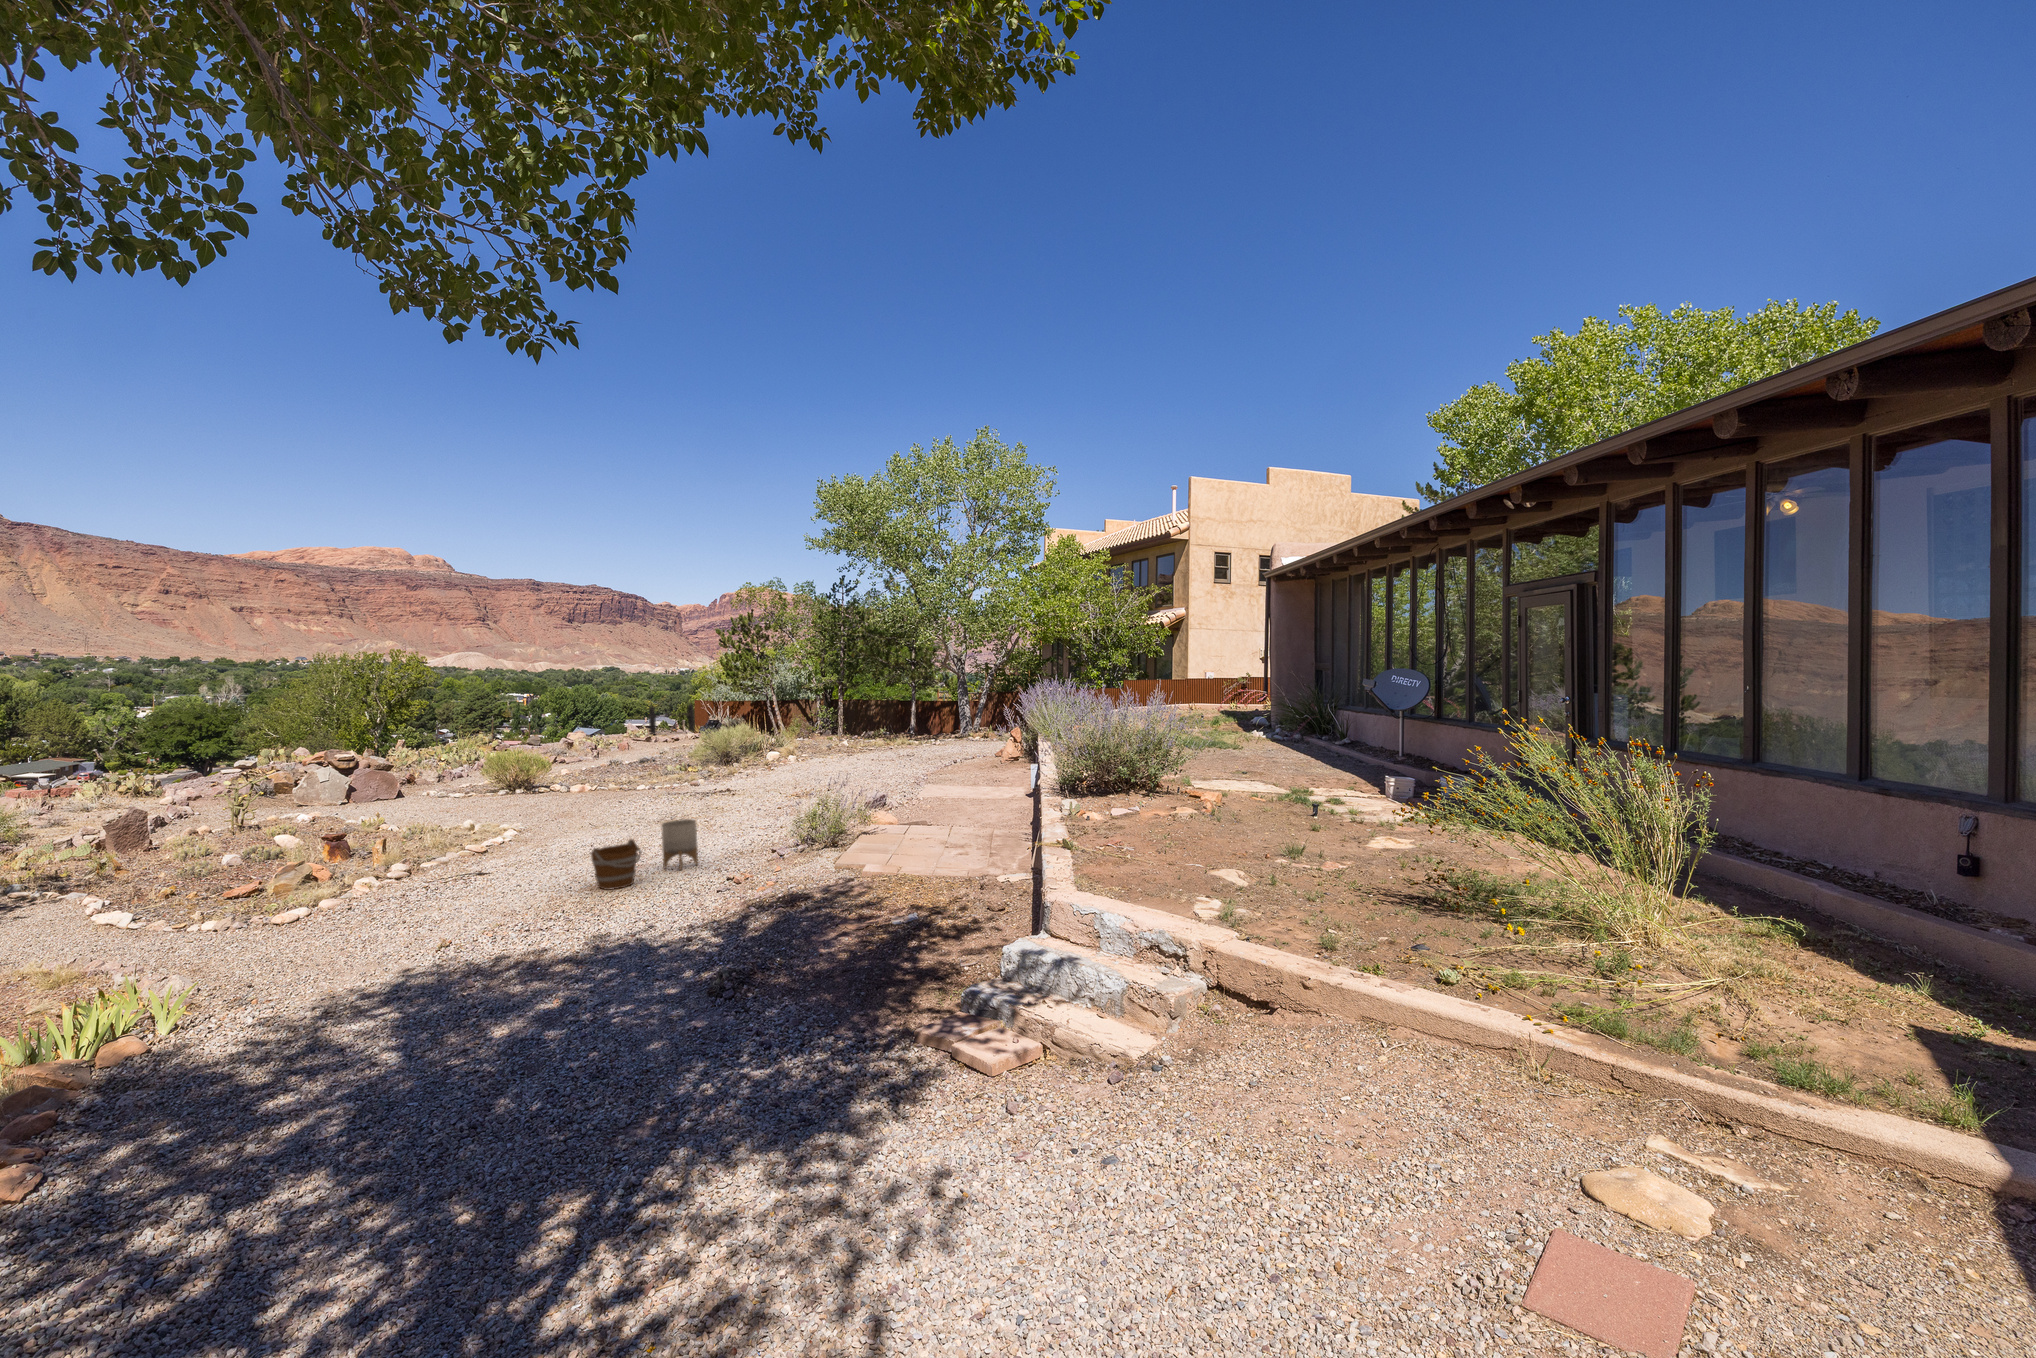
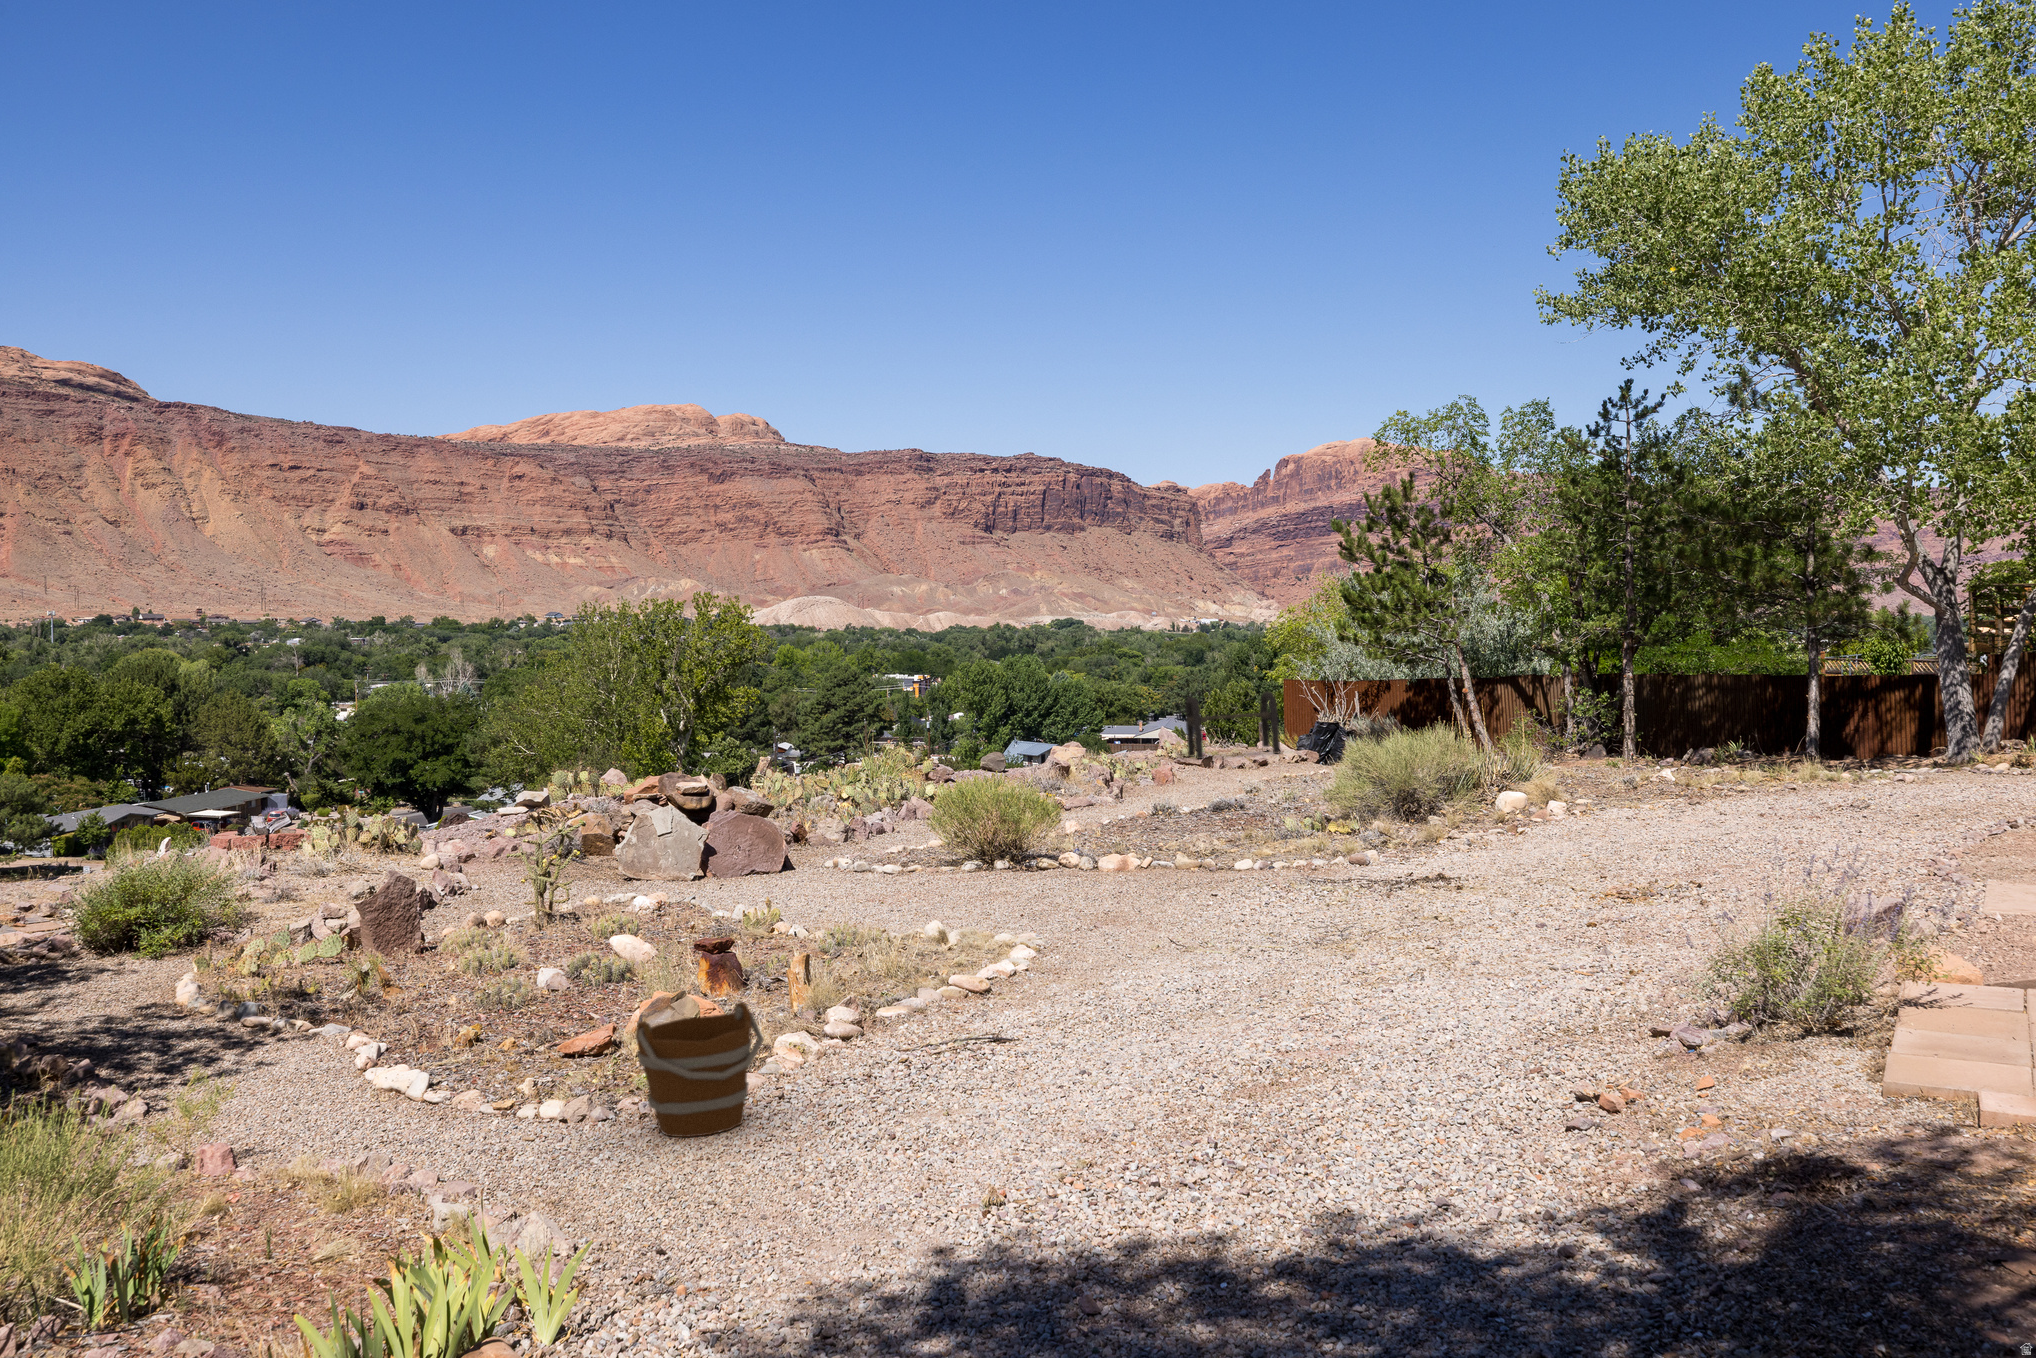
planter: present [662,819,698,870] -> none [1537,948,1651,1109]
bucket: present [591,839,641,890] -> present [635,1002,764,1137]

